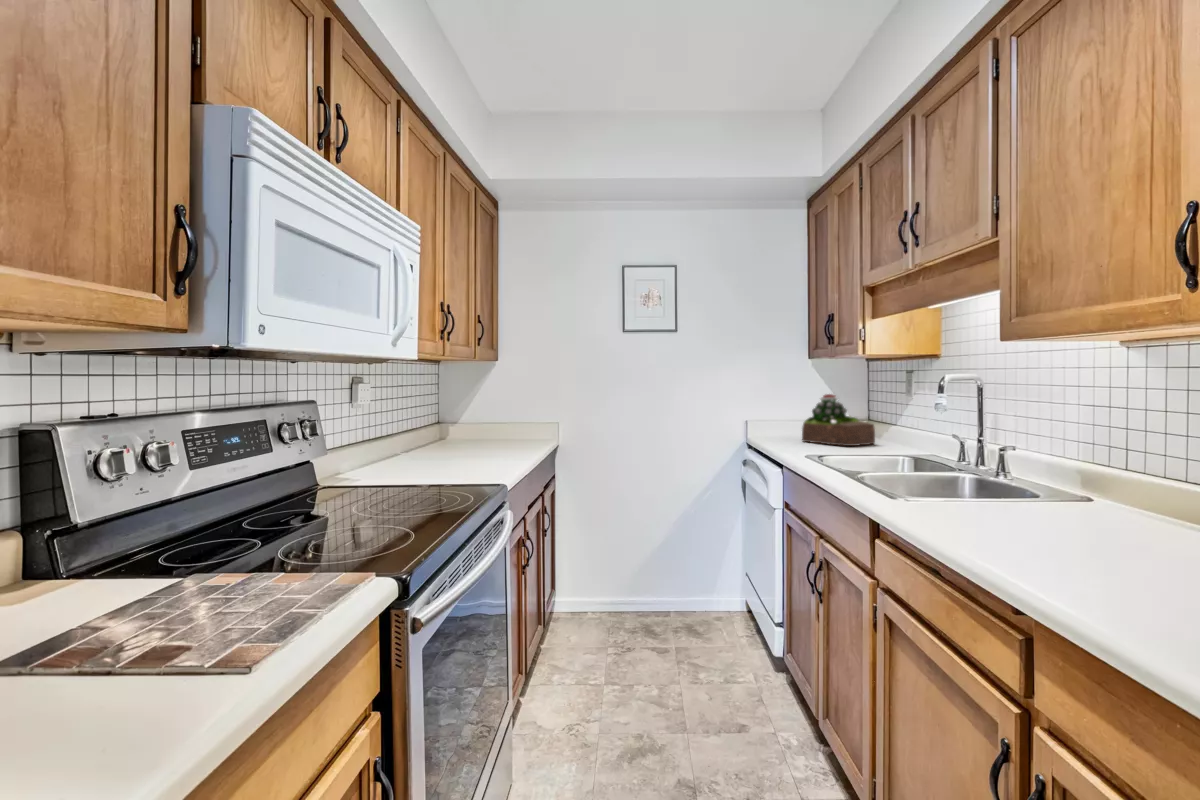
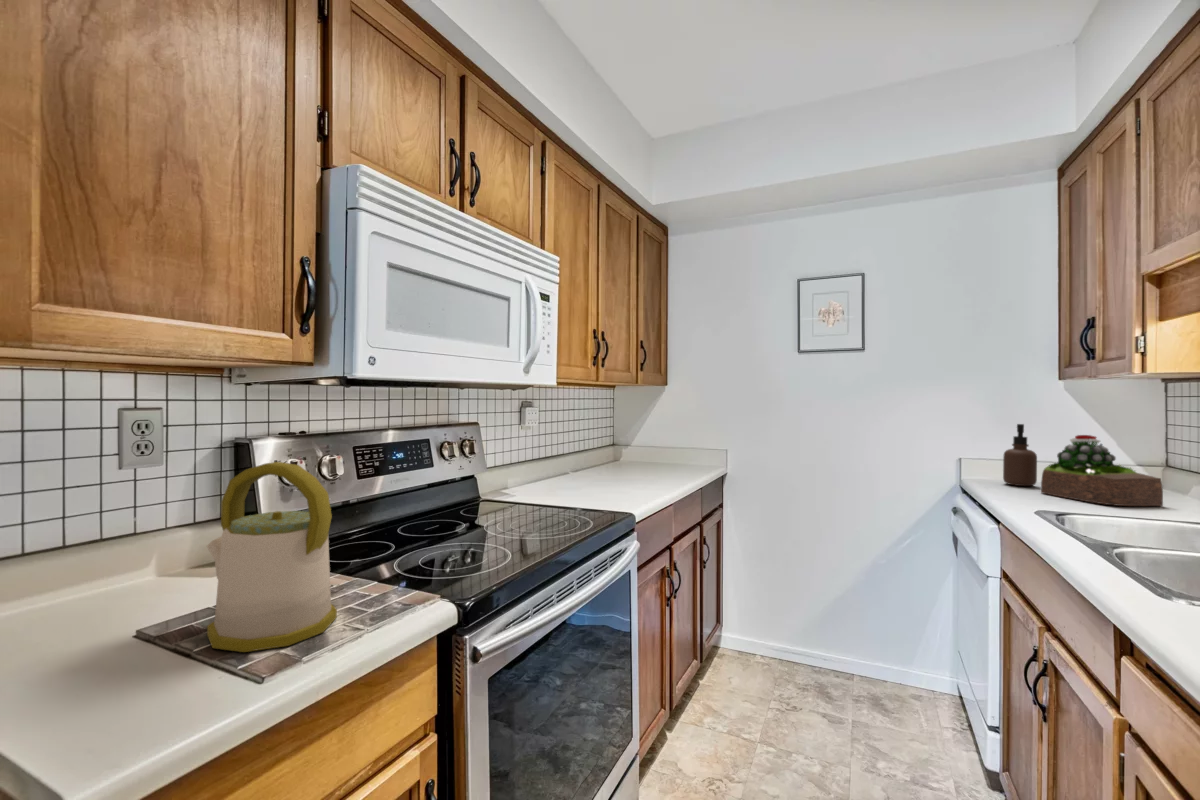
soap dispenser: none [775,388,797,437] -> present [1003,424,1037,486]
kettle: none [109,440,280,647] -> present [207,462,337,652]

